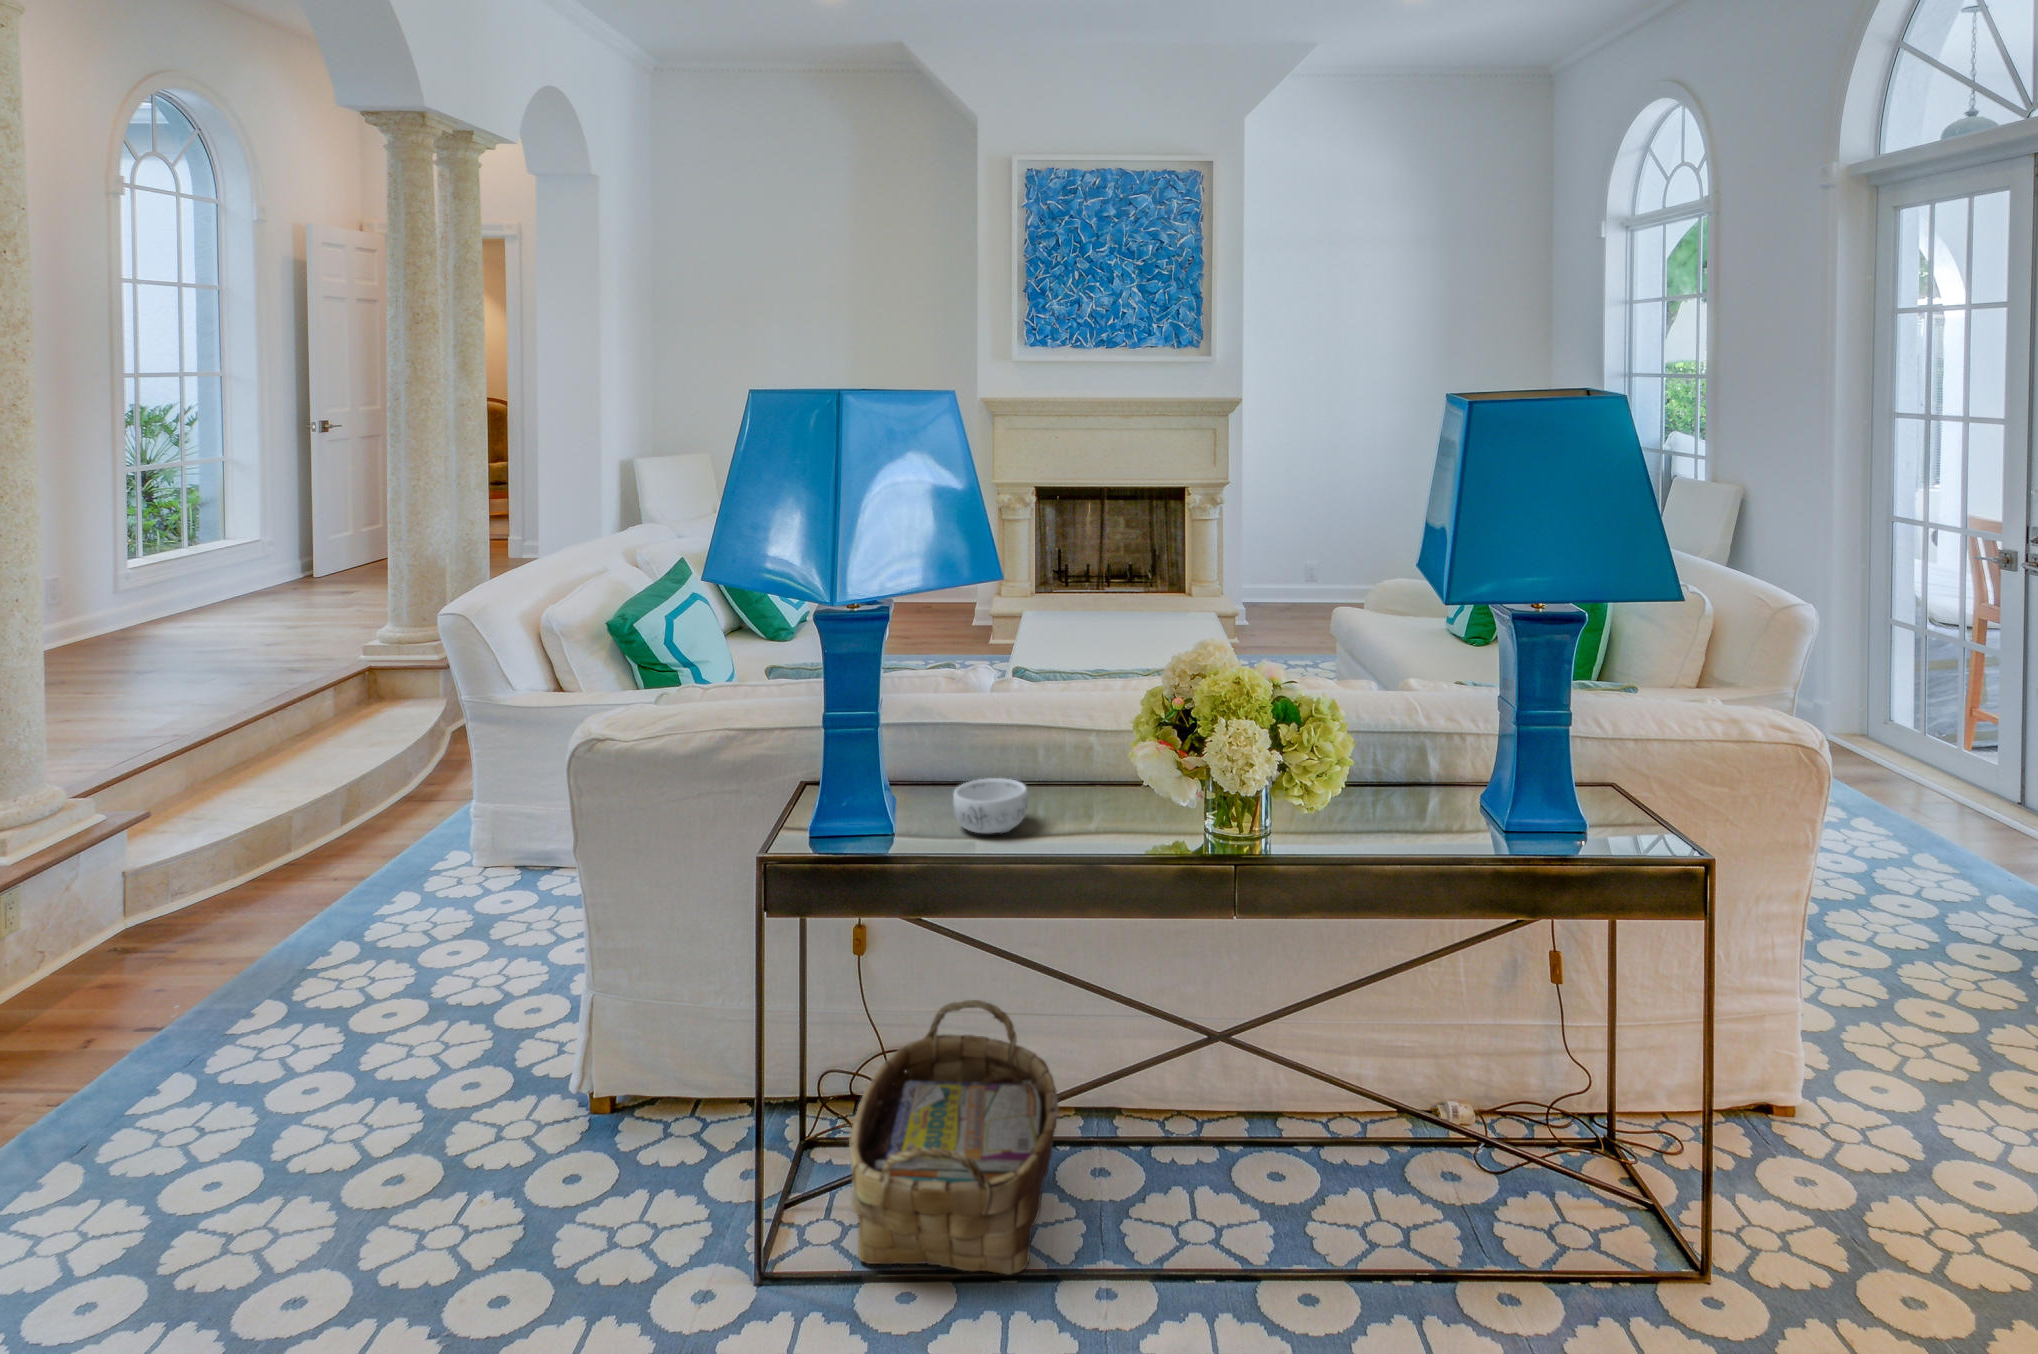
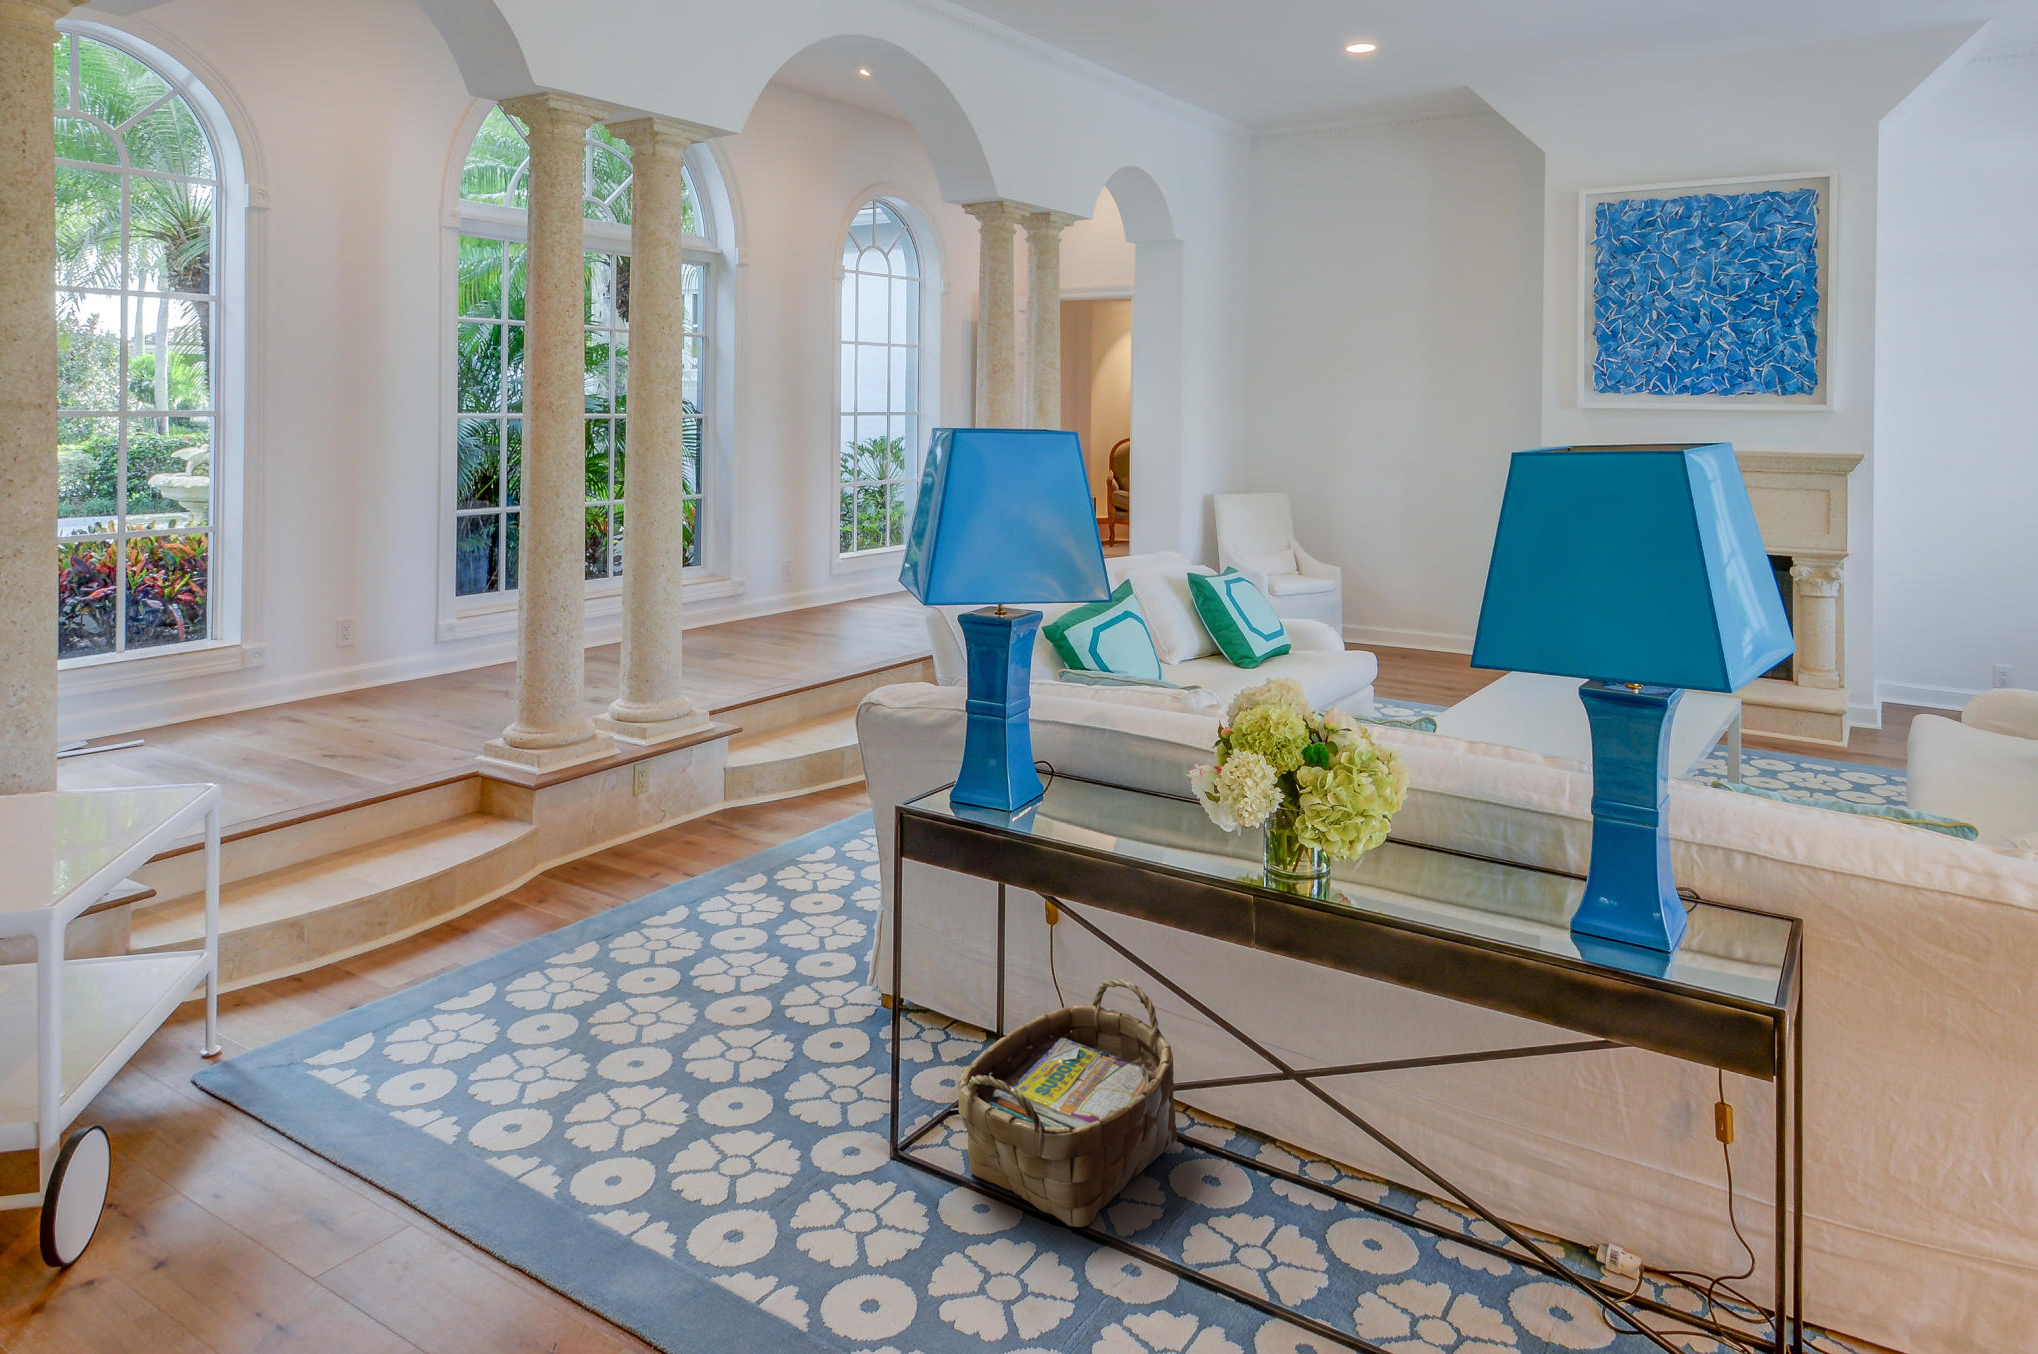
decorative bowl: present [953,778,1028,833] -> none [1074,768,1144,818]

